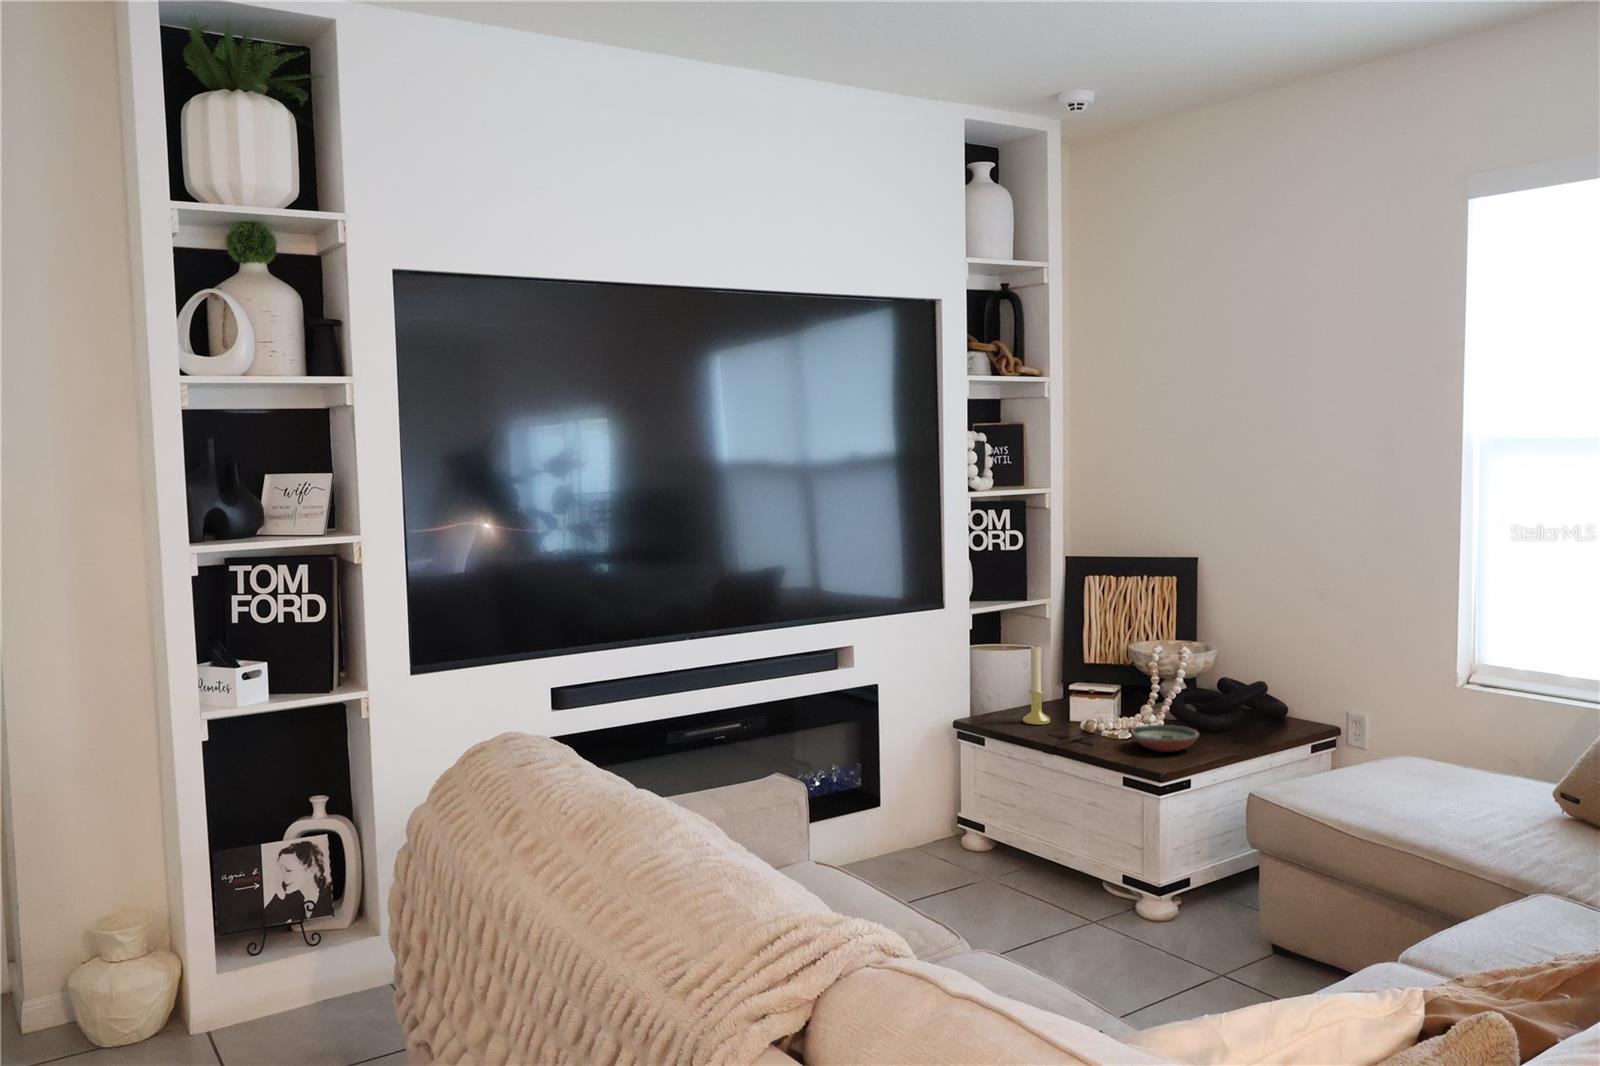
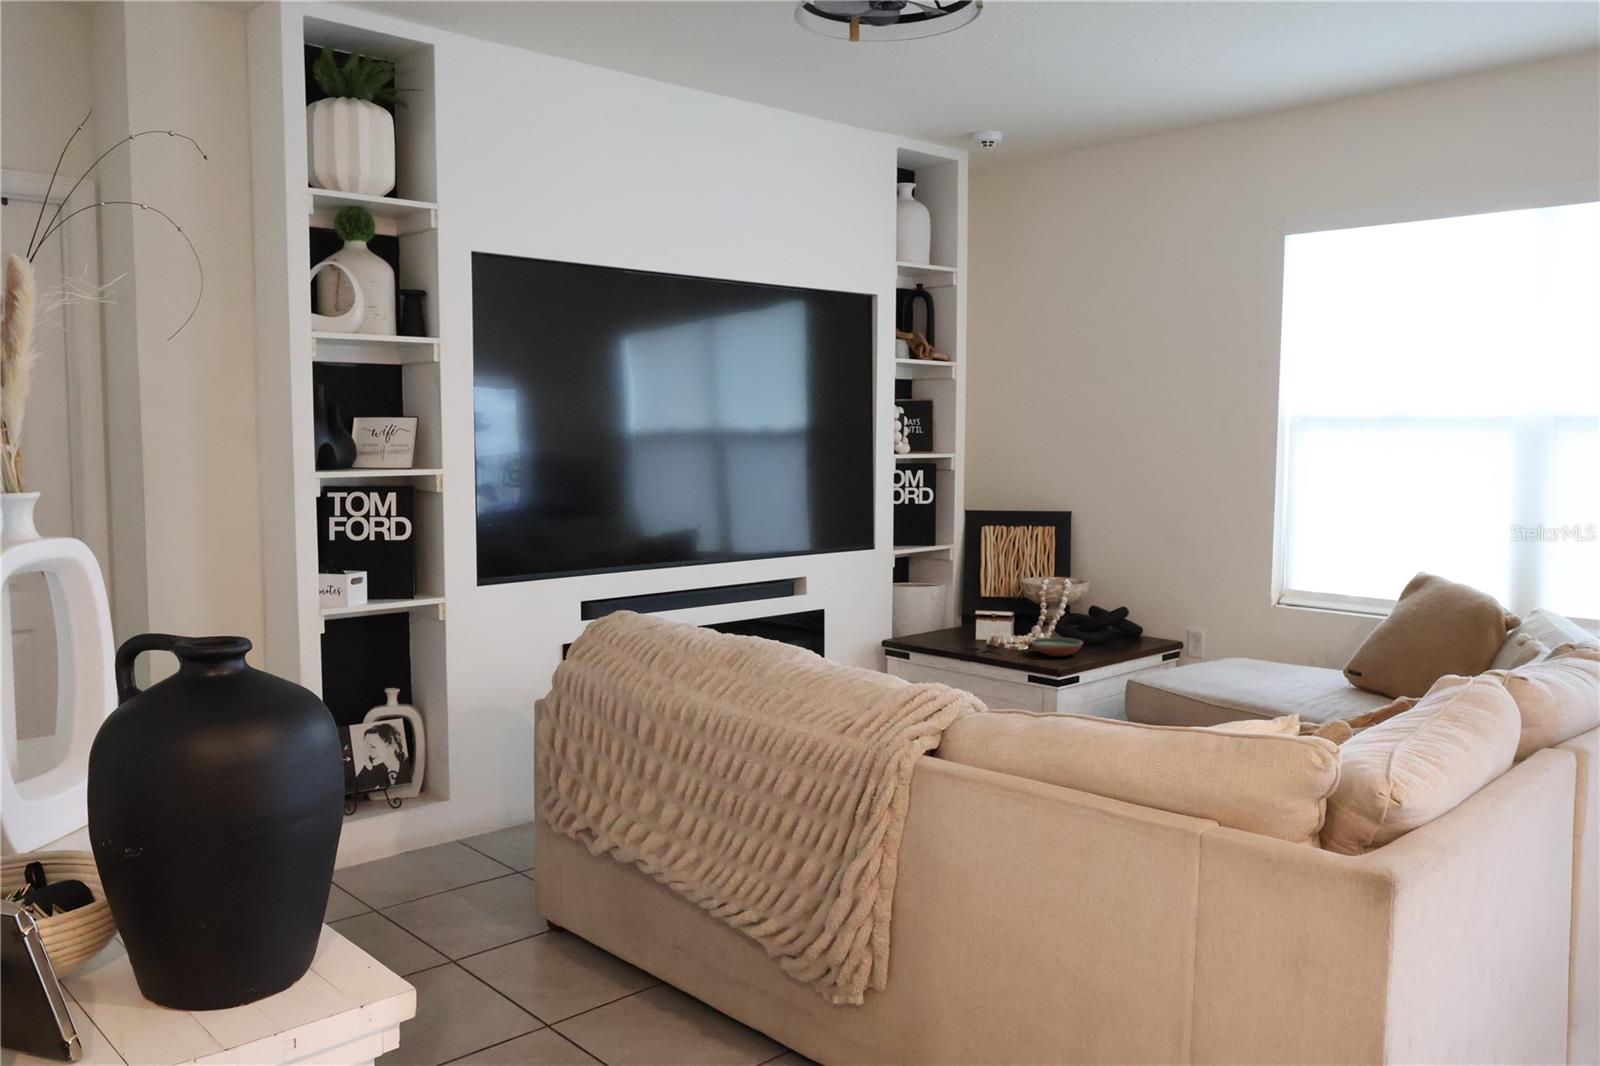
candle holder: present [1023,647,1050,725] -> none [940,577,962,641]

